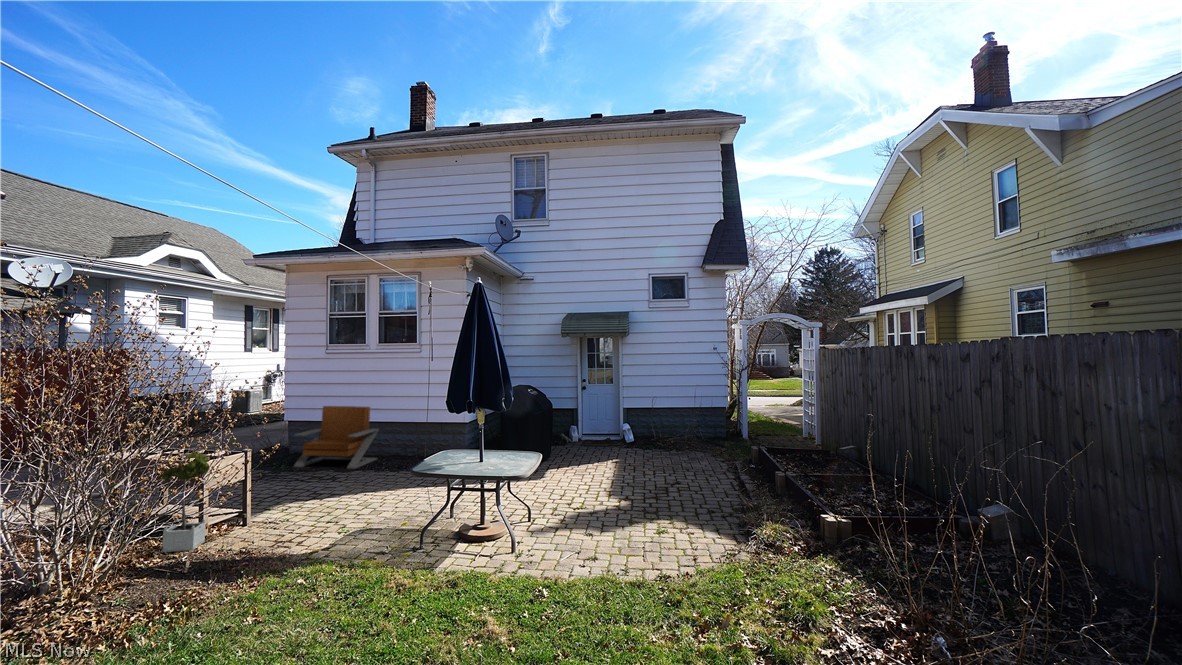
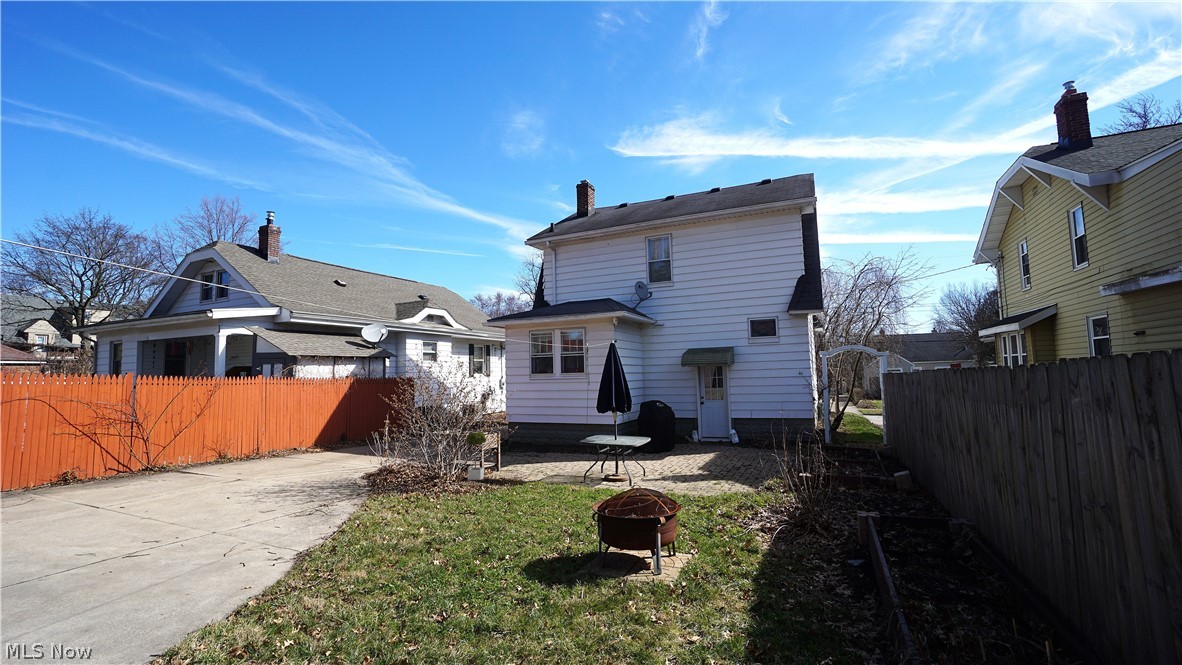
lounge chair: present [294,406,379,469] -> none [514,413,563,452]

